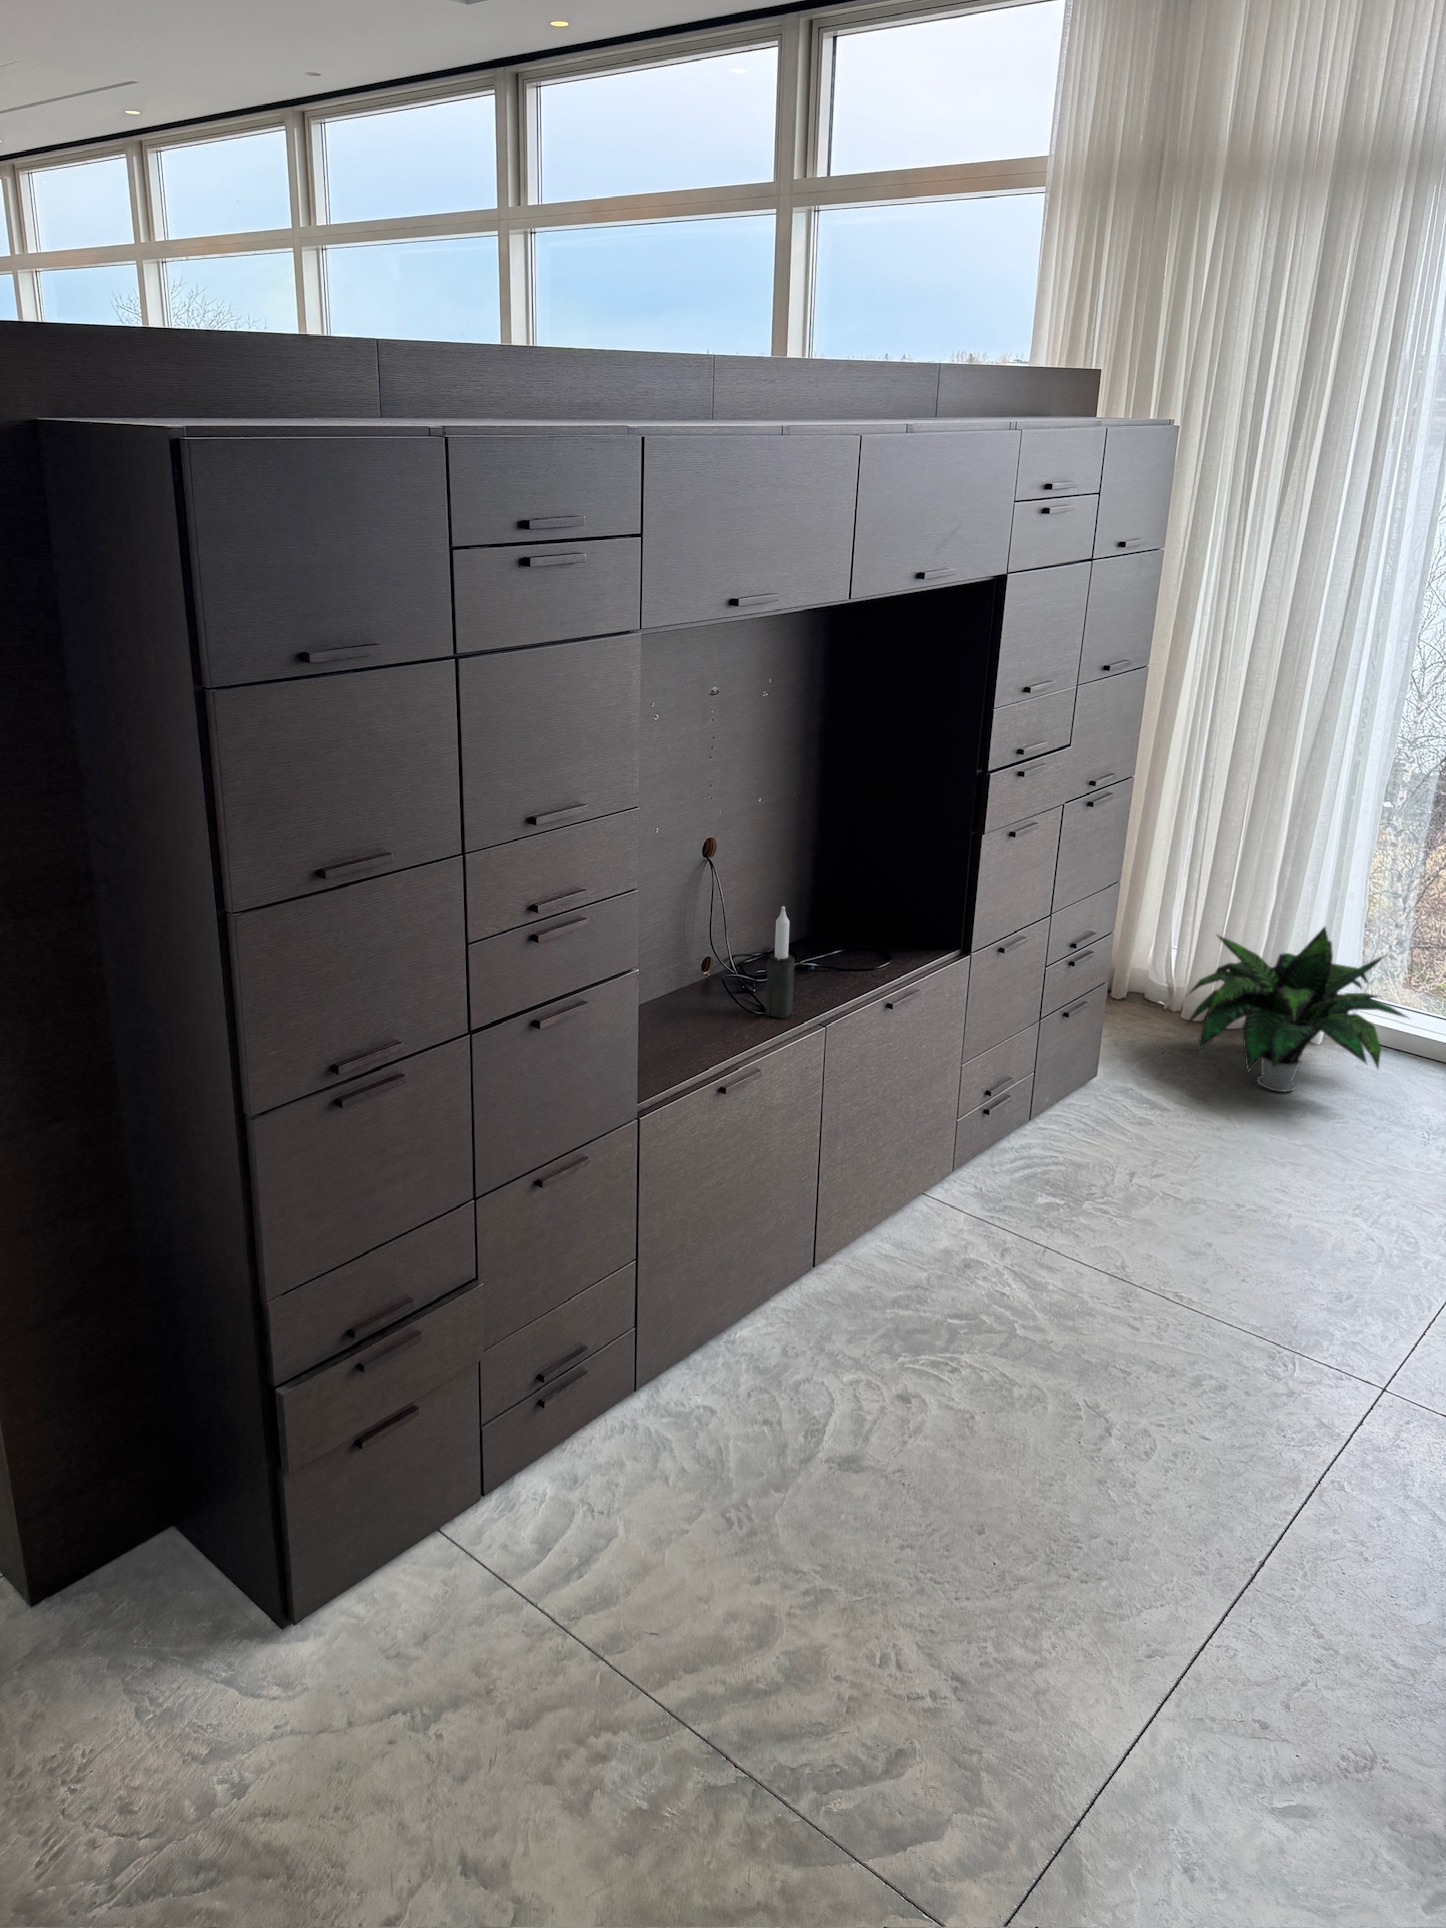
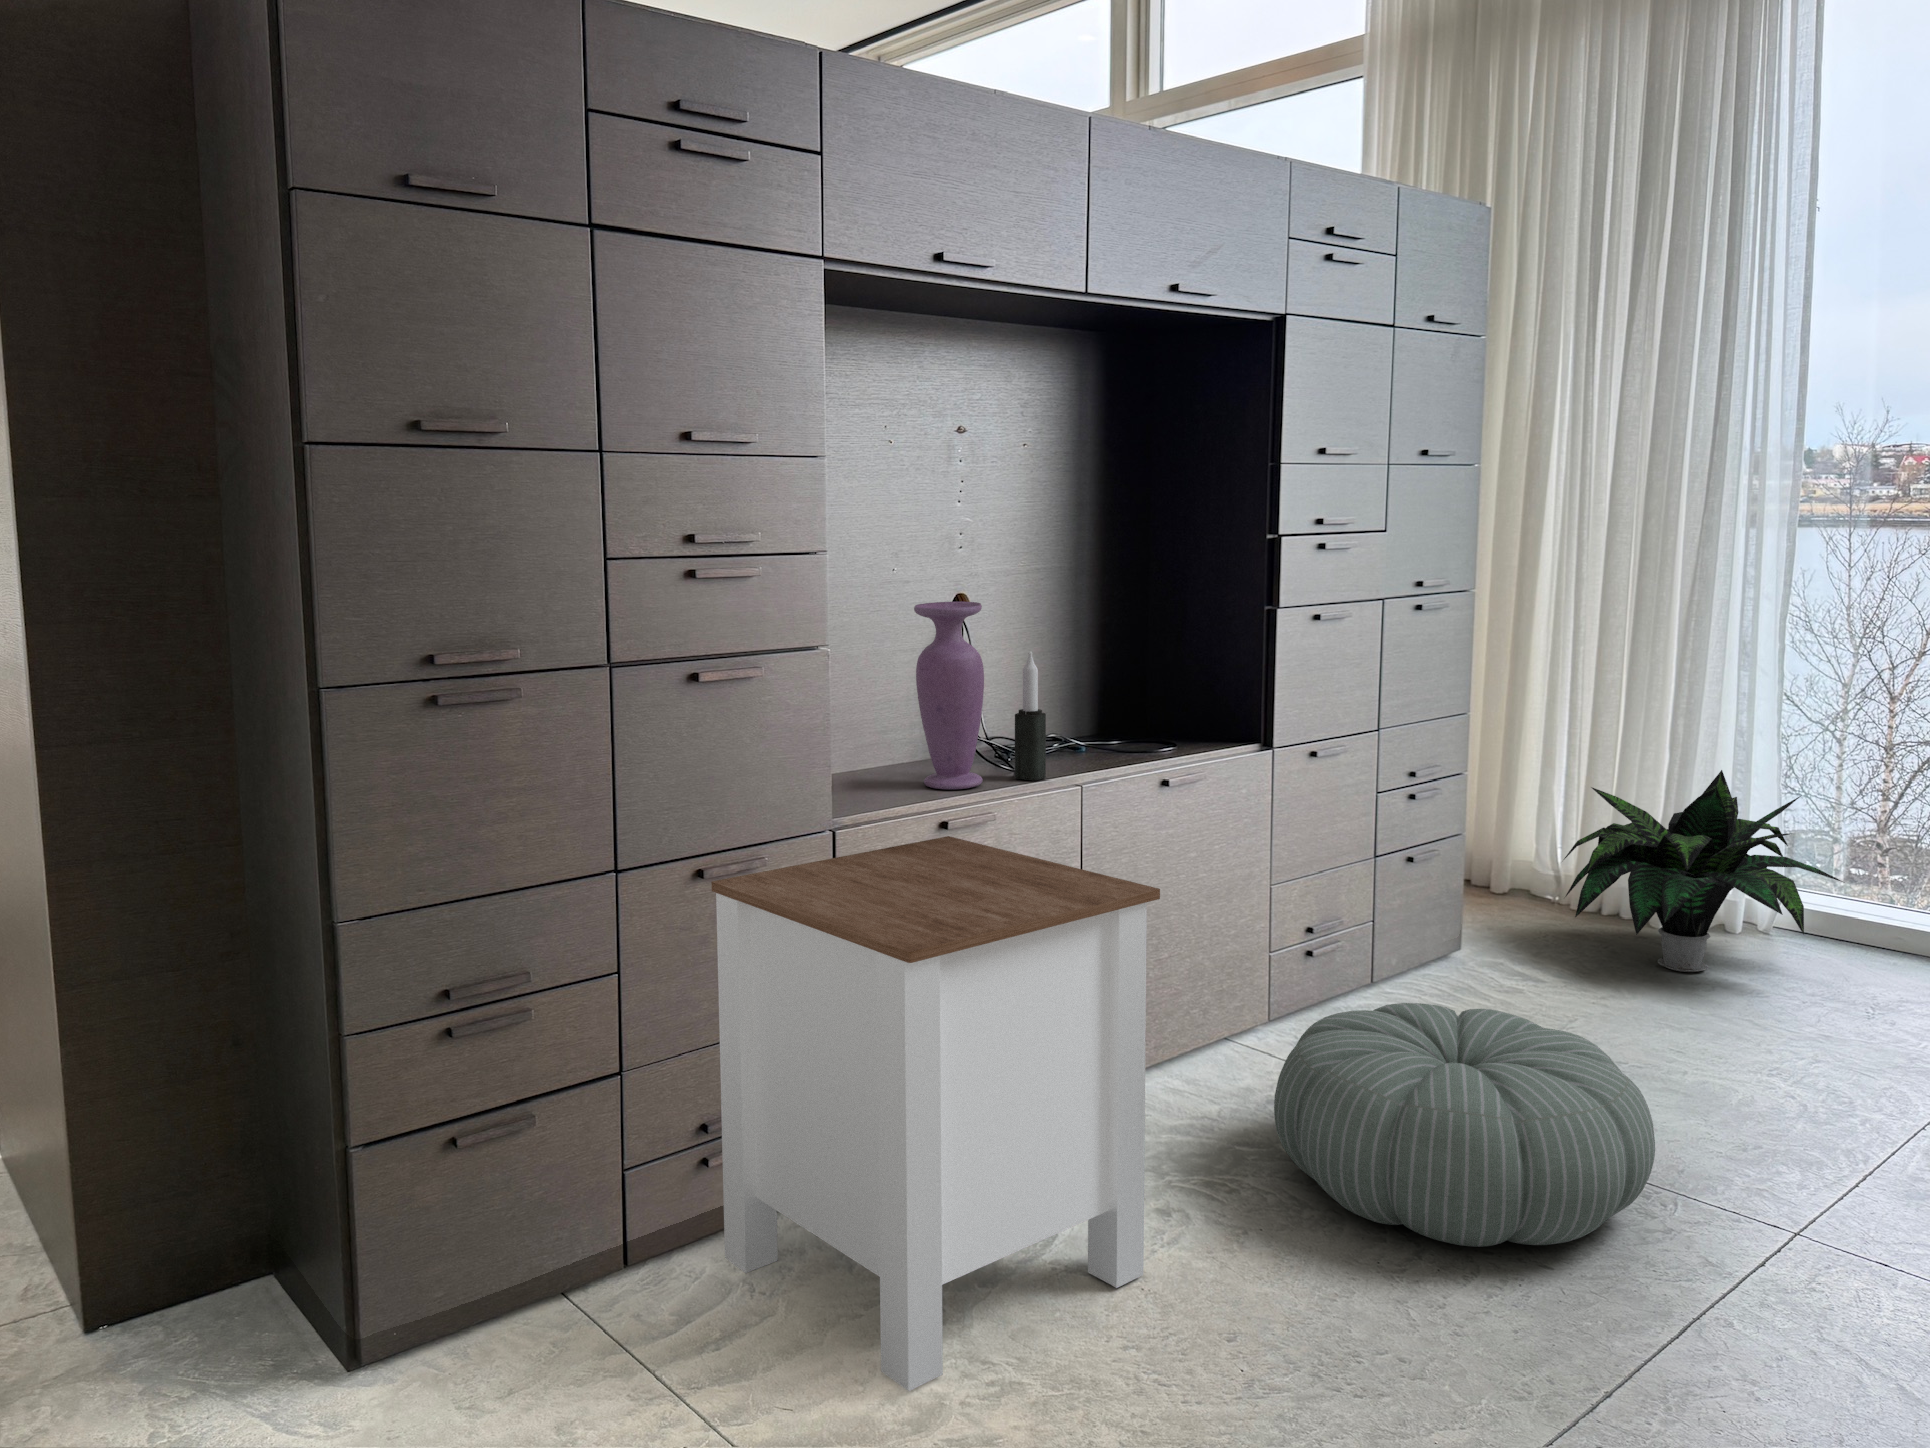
vase: none [685,866,747,1038] -> present [914,602,984,789]
side table: none [551,1104,936,1610] -> present [711,836,1160,1391]
pouf: none [989,1196,1287,1424] -> present [1274,1003,1655,1247]

